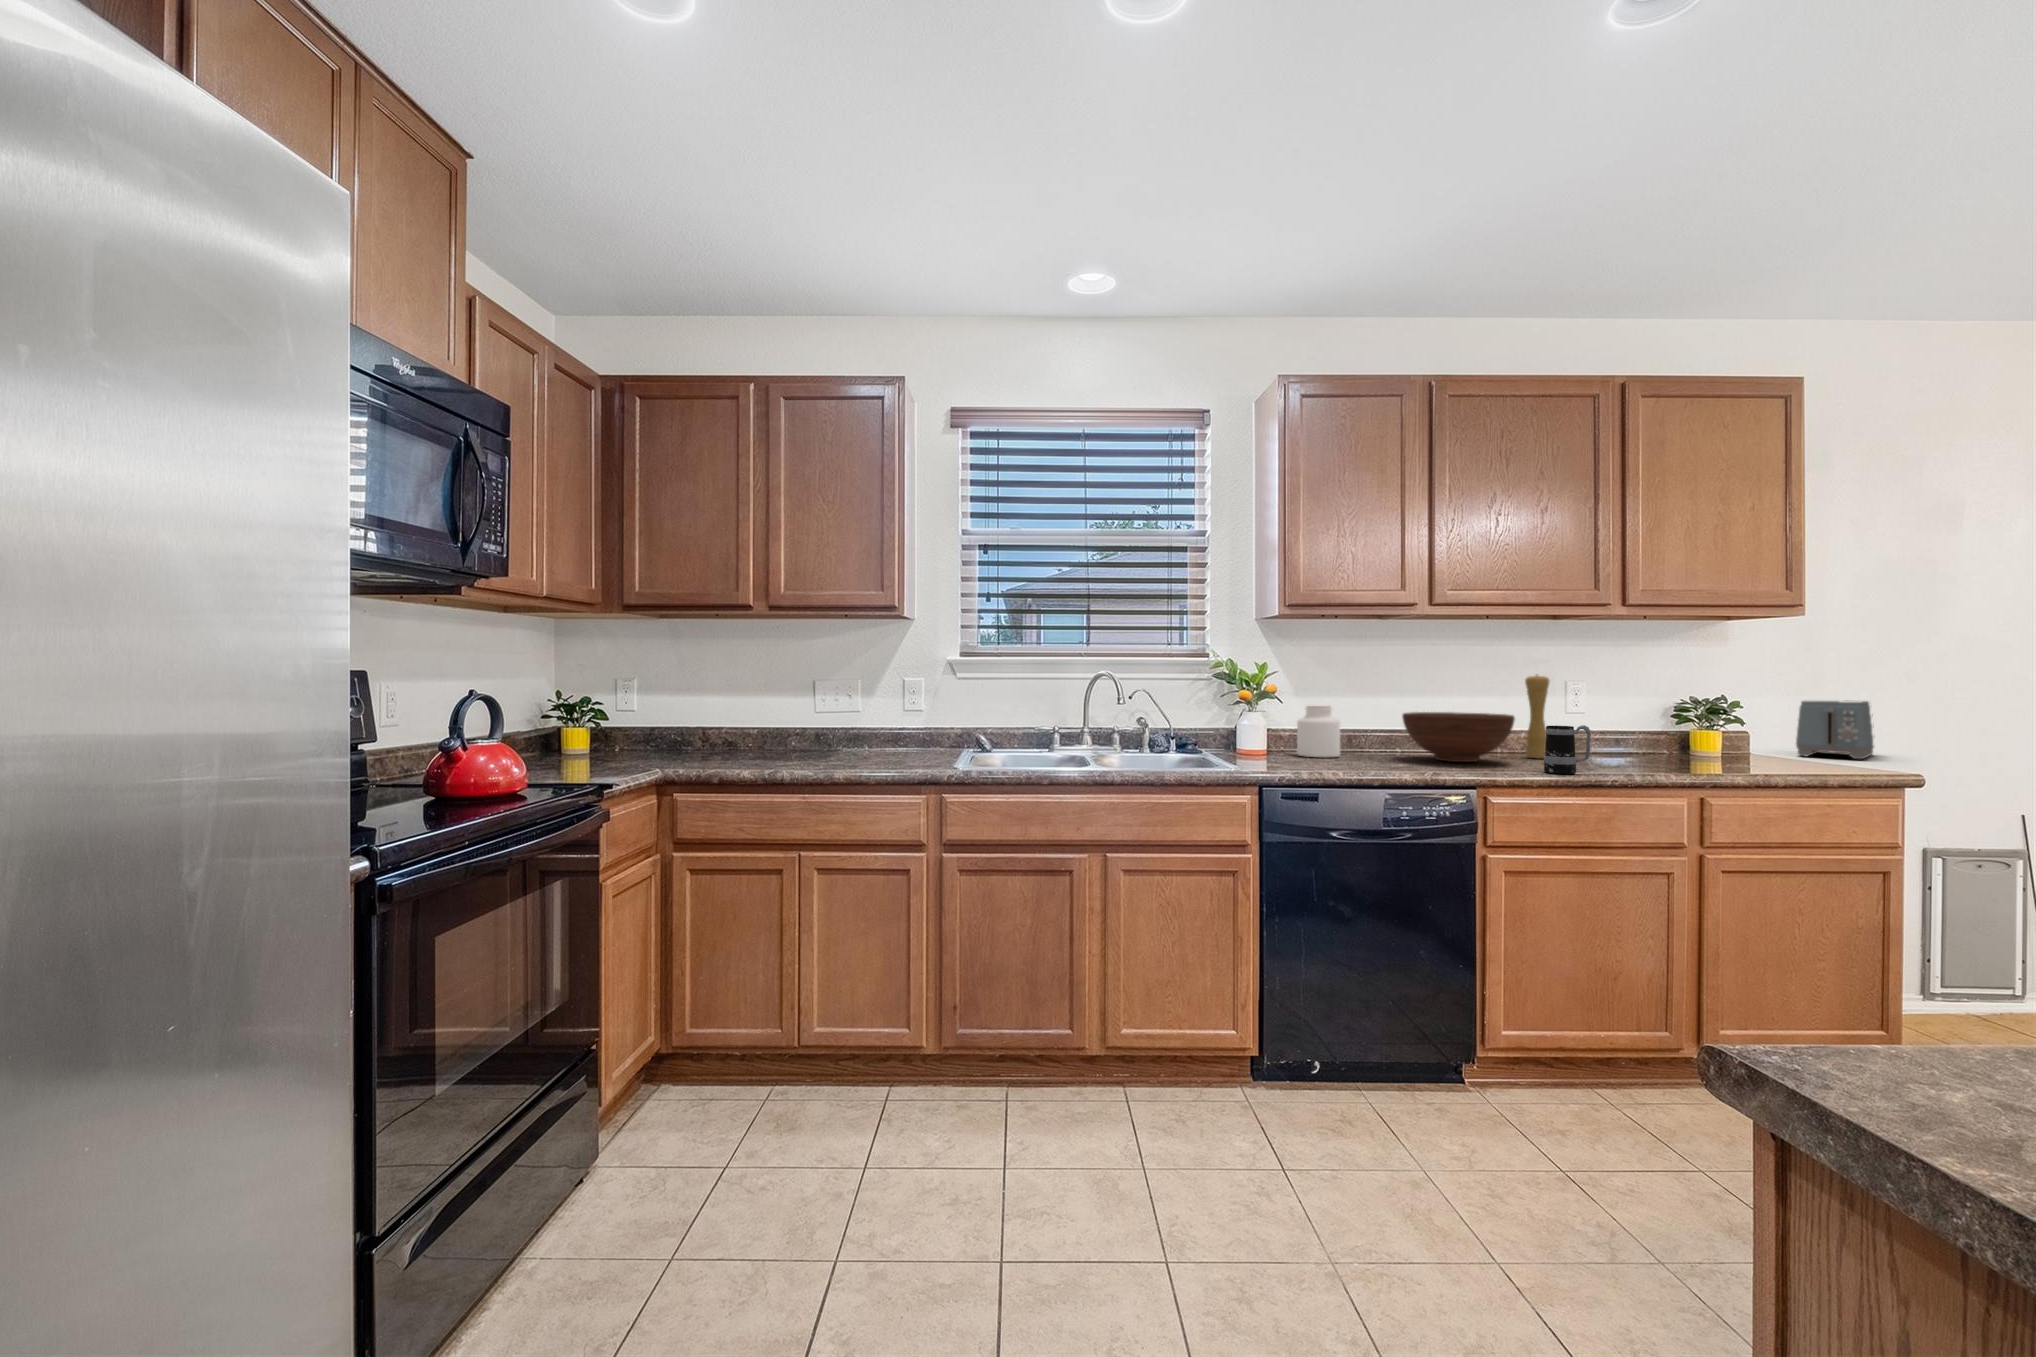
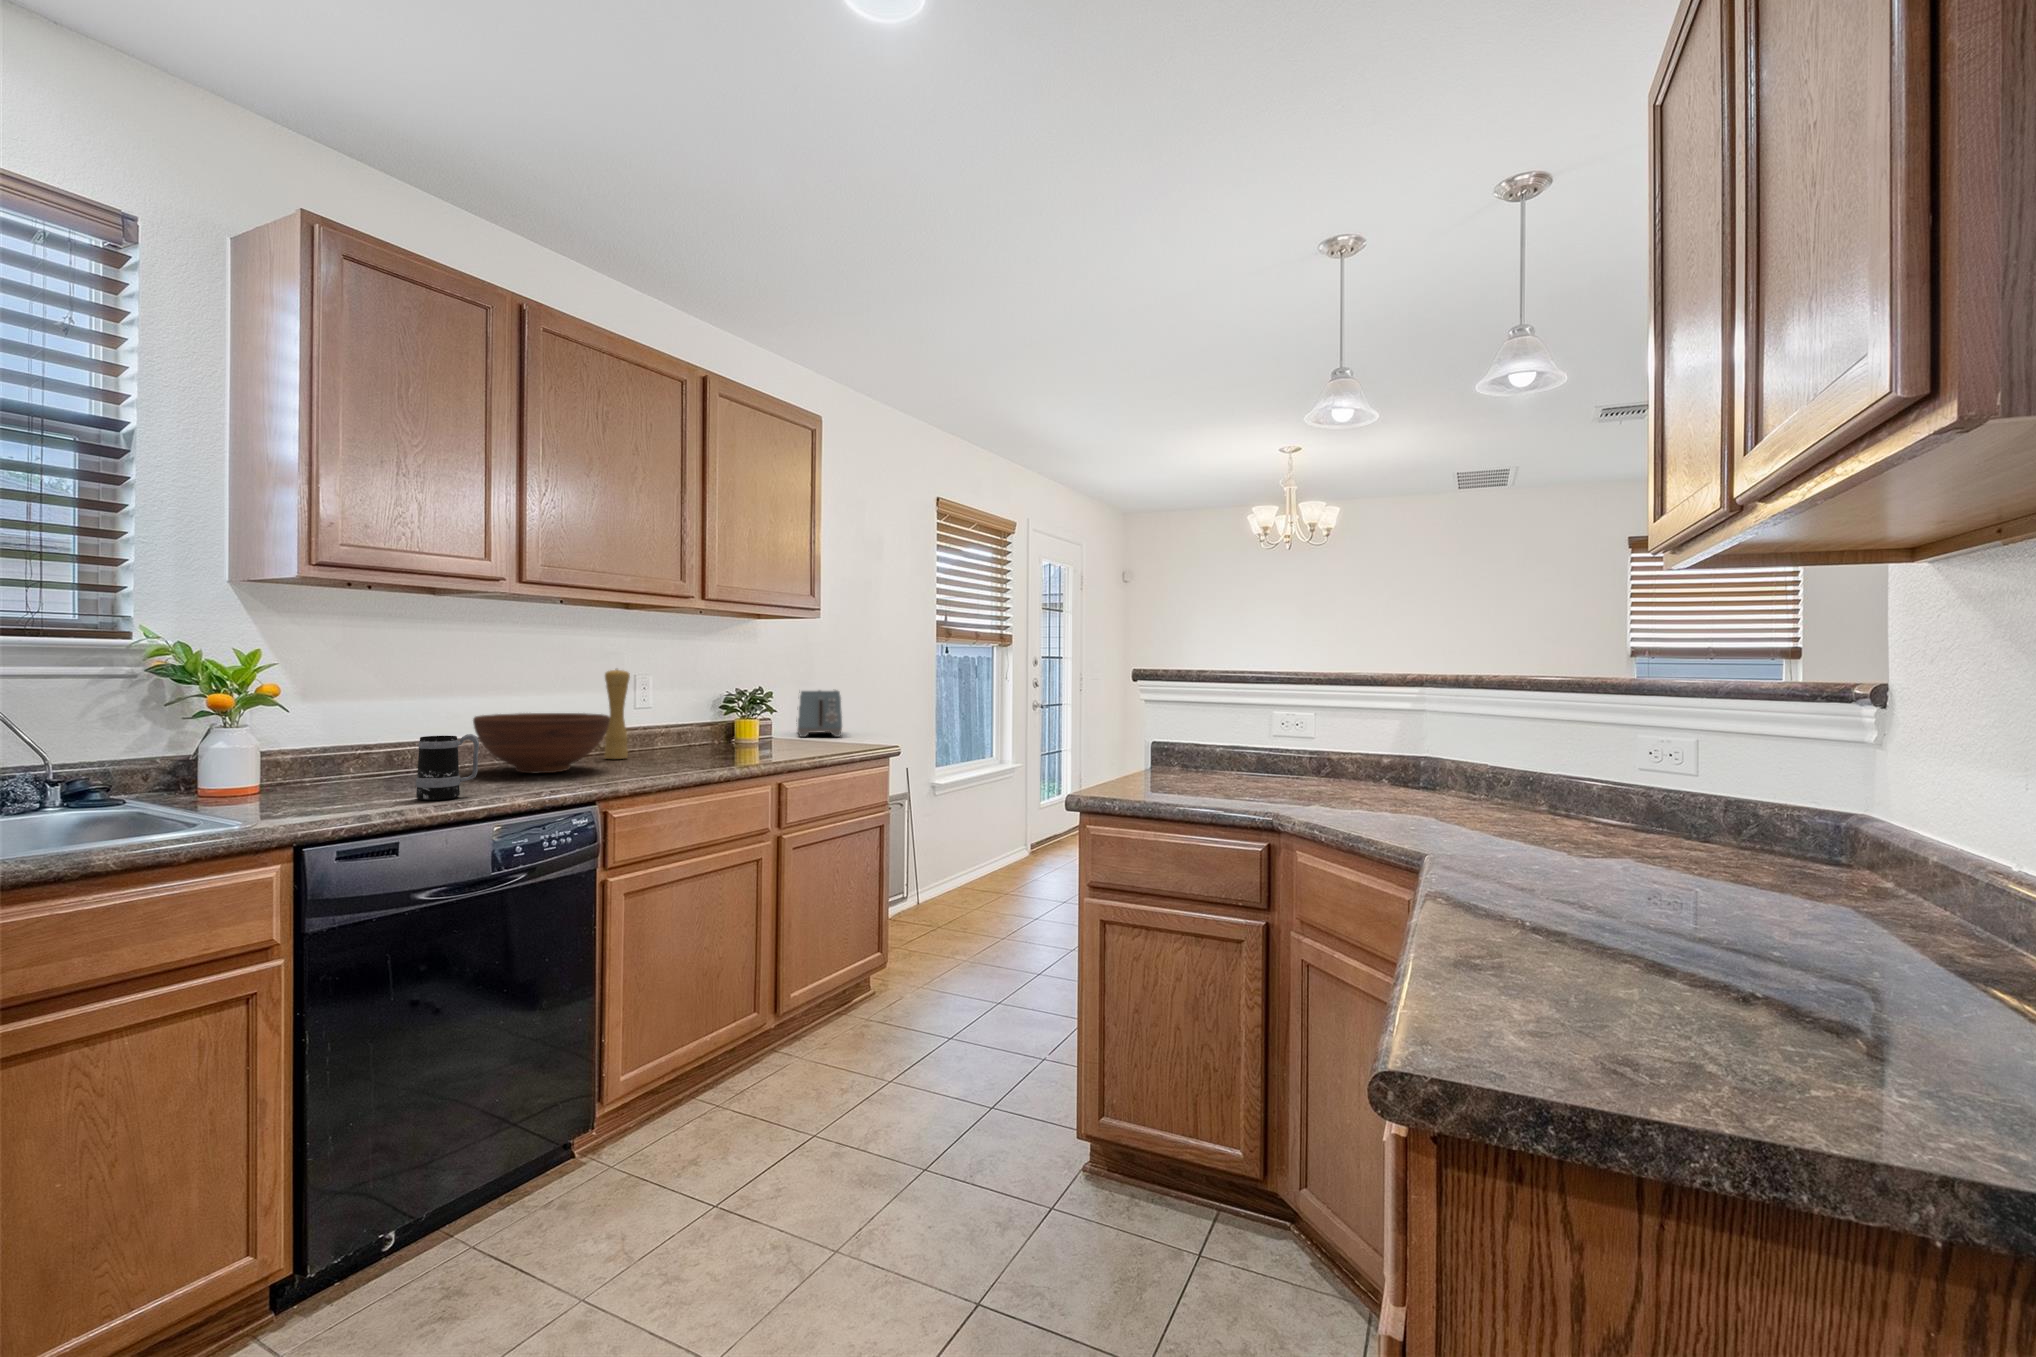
jar: present [1297,706,1340,757] -> none [310,712,384,786]
mug: present [1544,725,1591,774] -> present [416,734,479,800]

